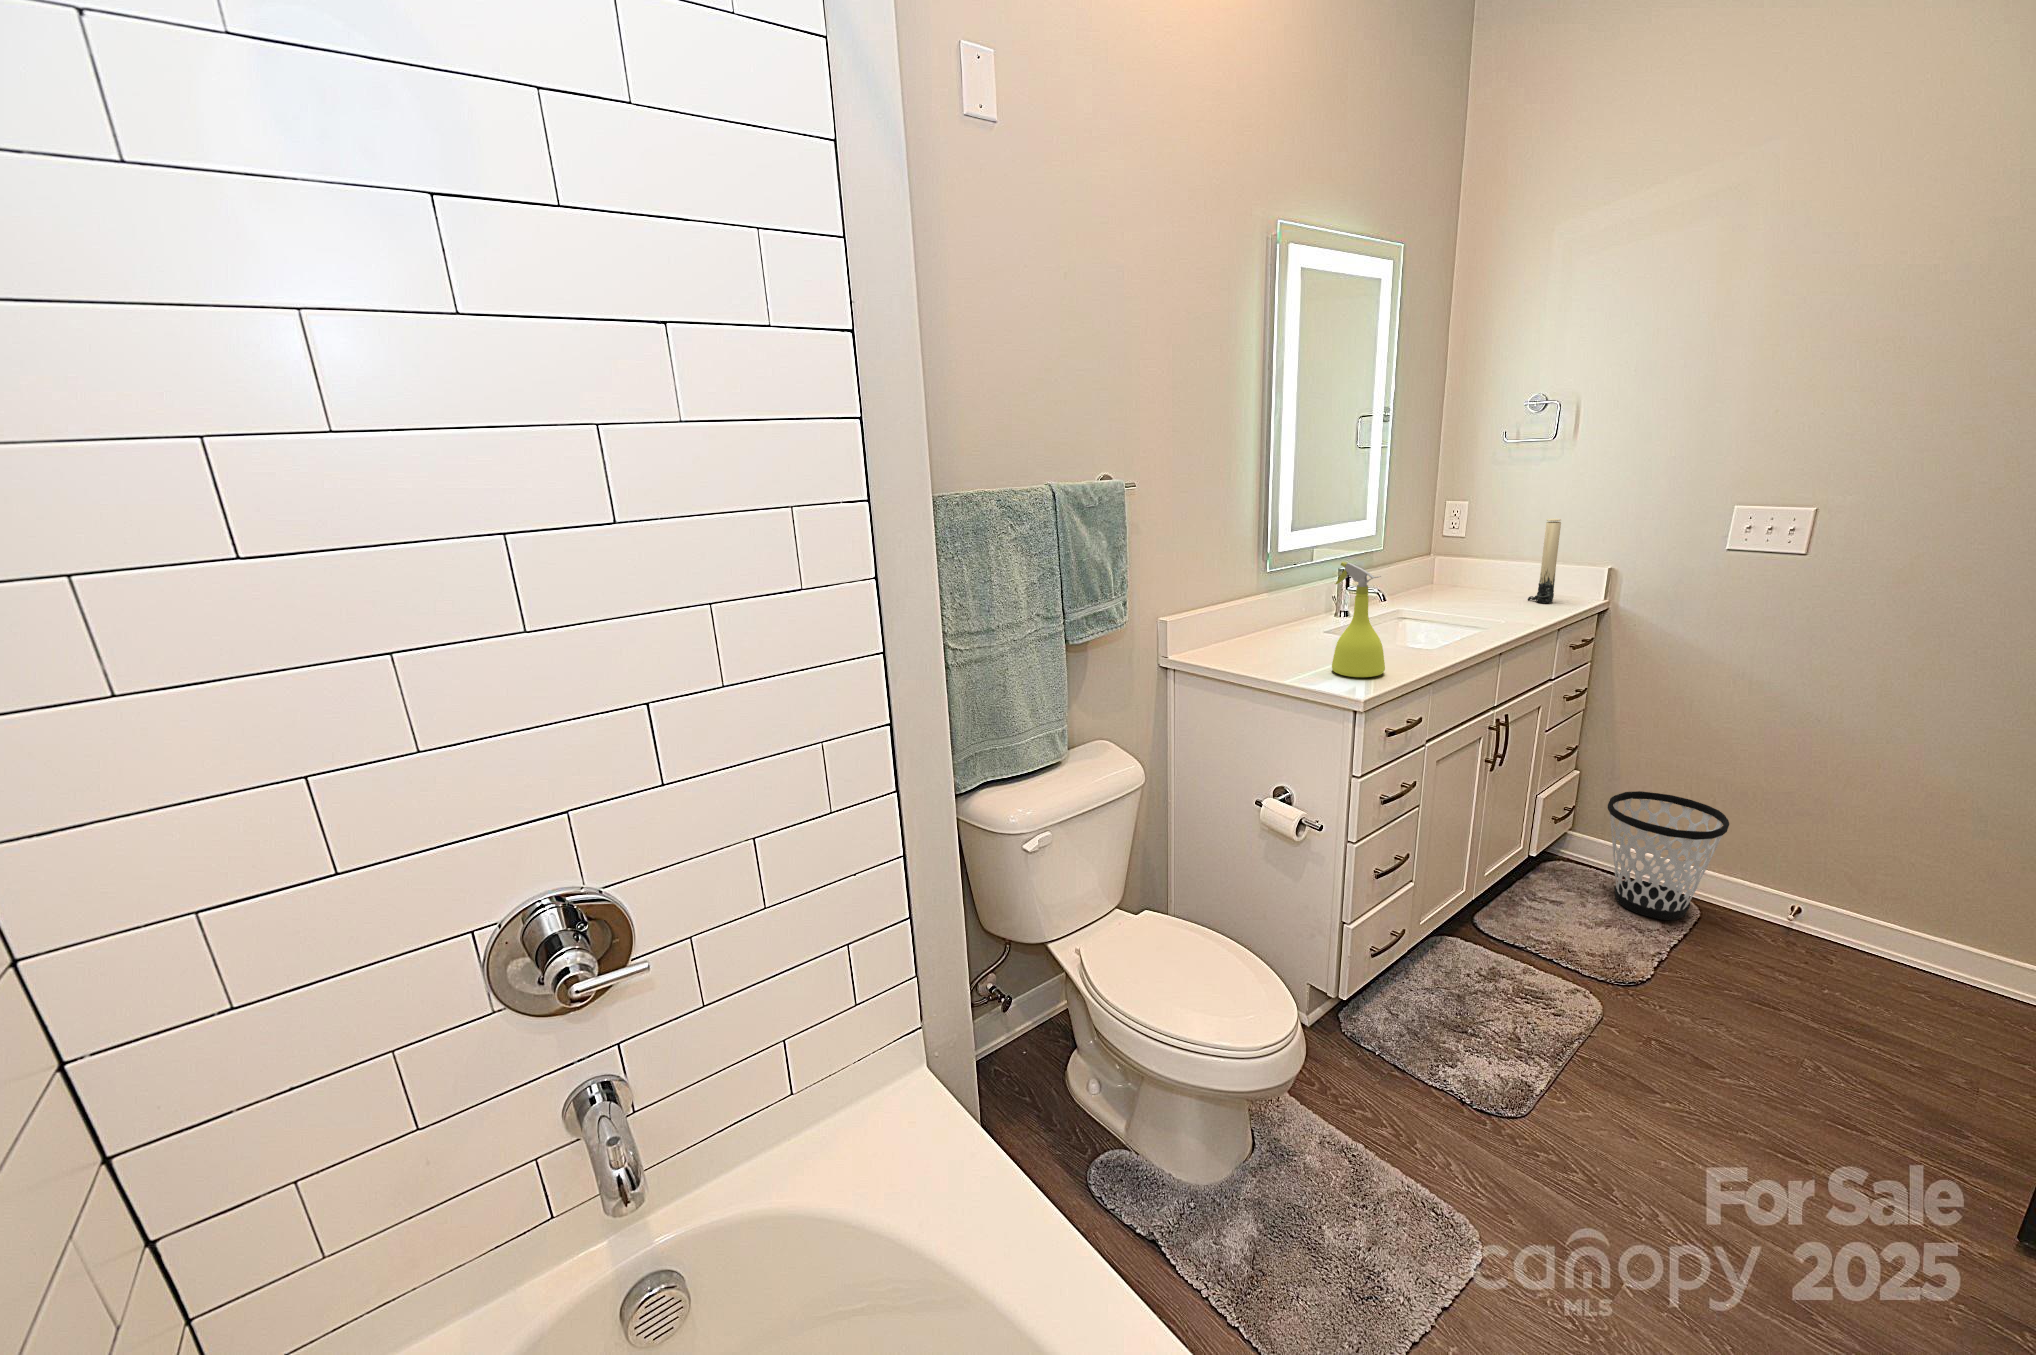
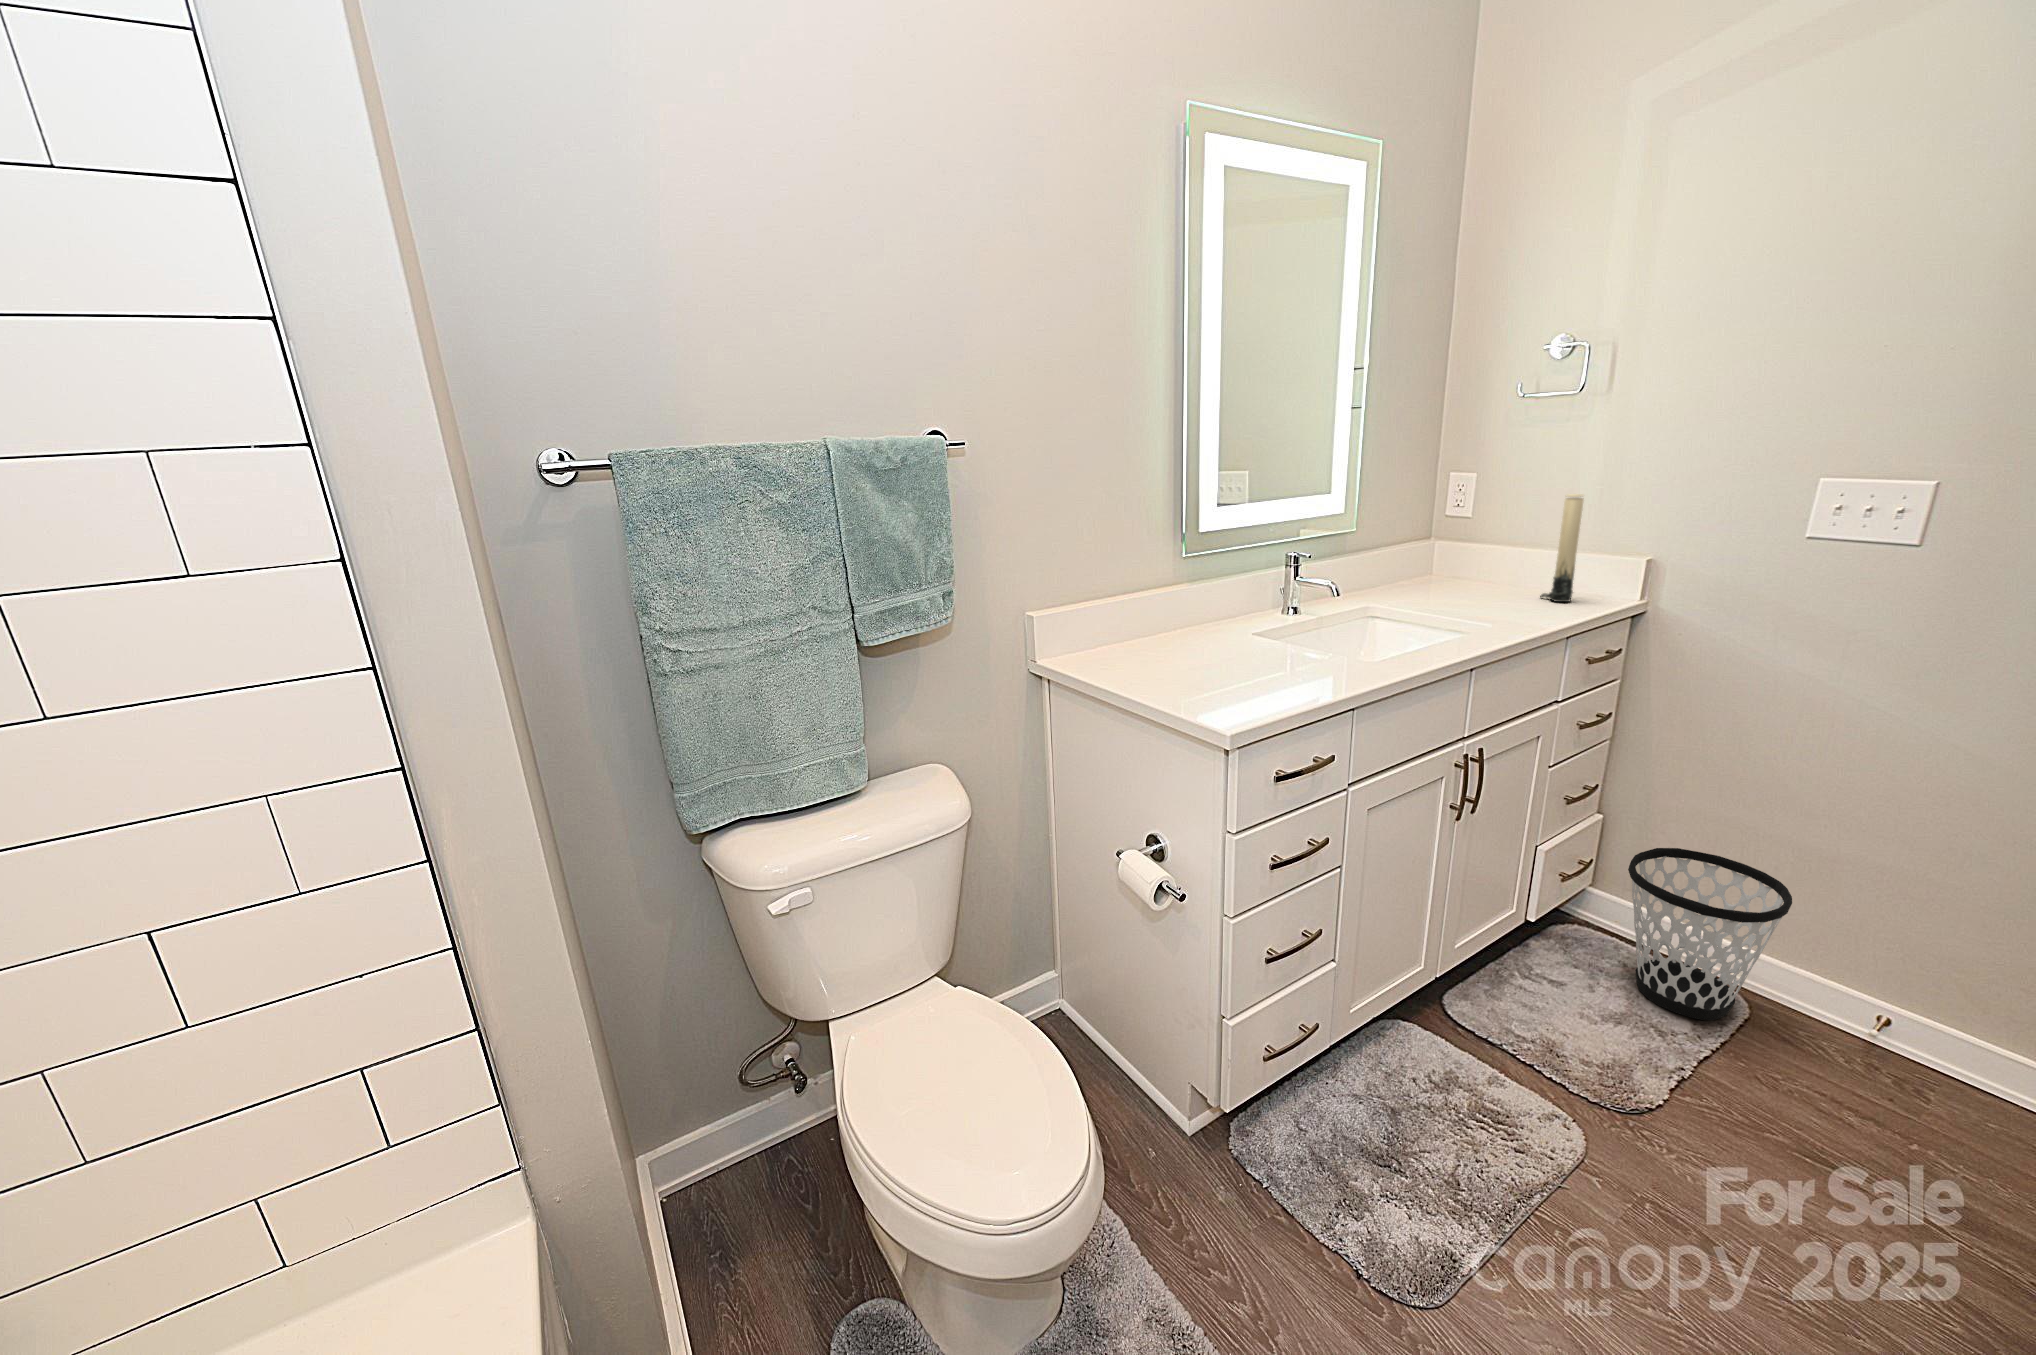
spray bottle: present [1332,562,1385,677] -> none [1221,546,1288,700]

